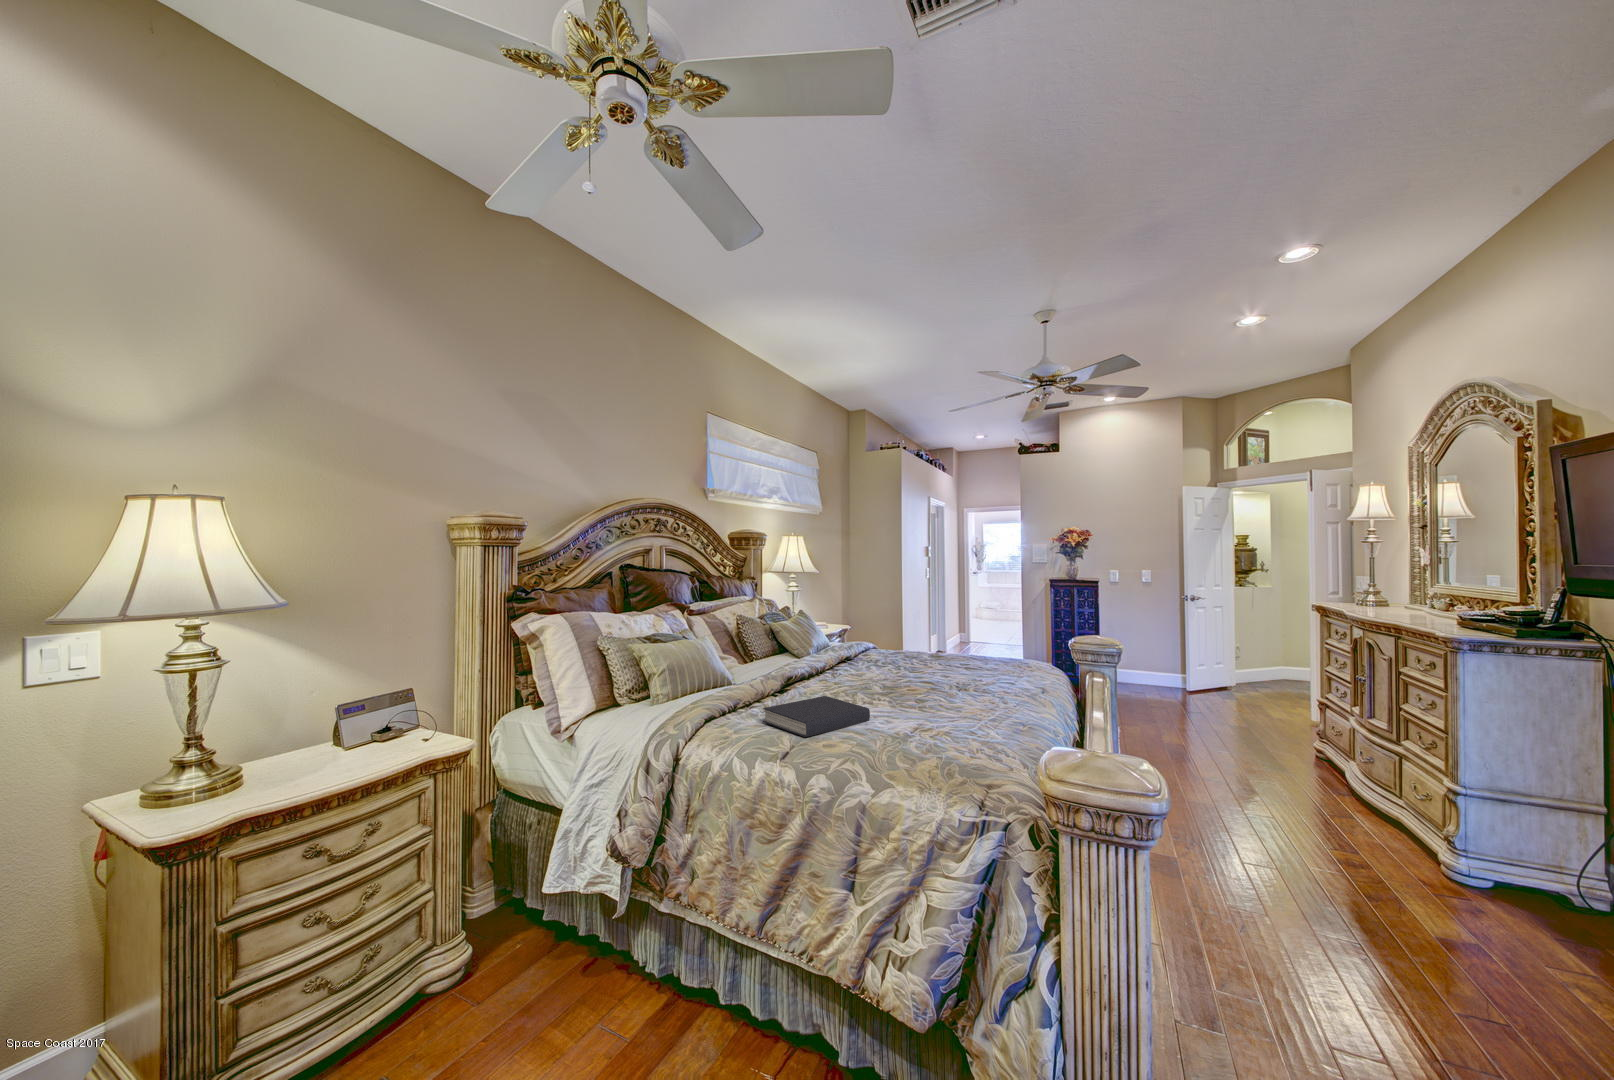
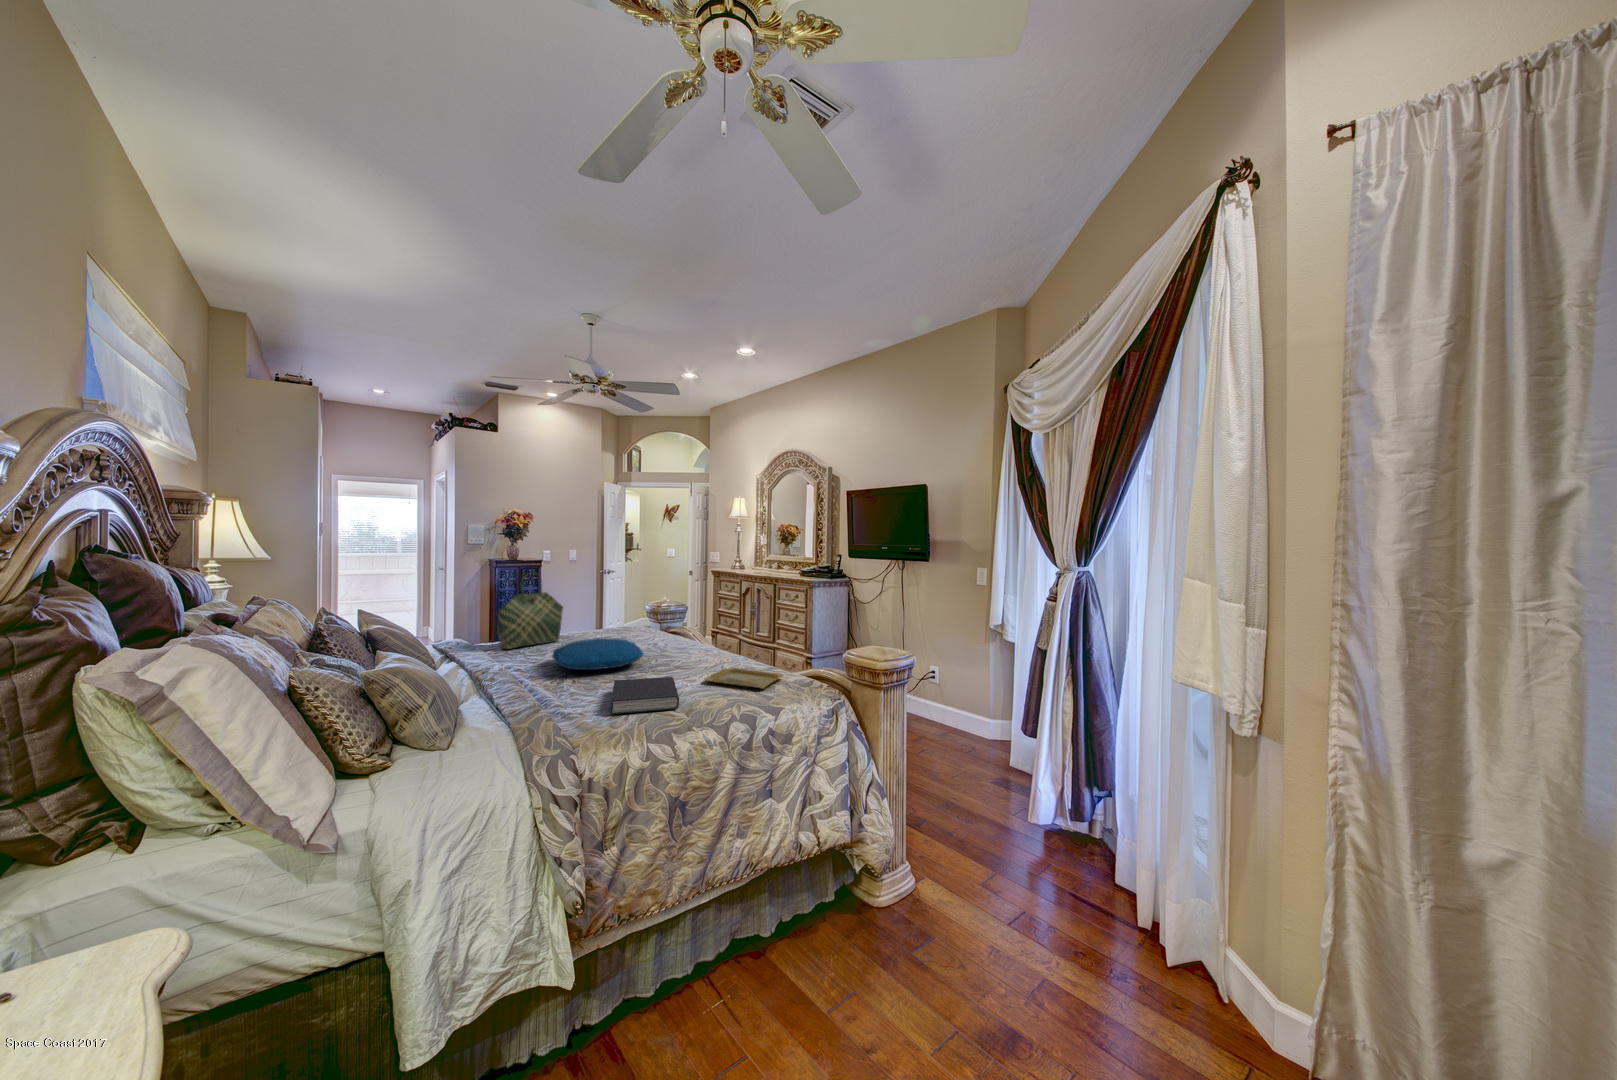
tote bag: none [872,584,940,659] -> present [497,572,563,649]
pillow: none [834,656,940,689] -> present [553,638,643,670]
tray: none [898,719,985,752] -> present [704,668,783,688]

